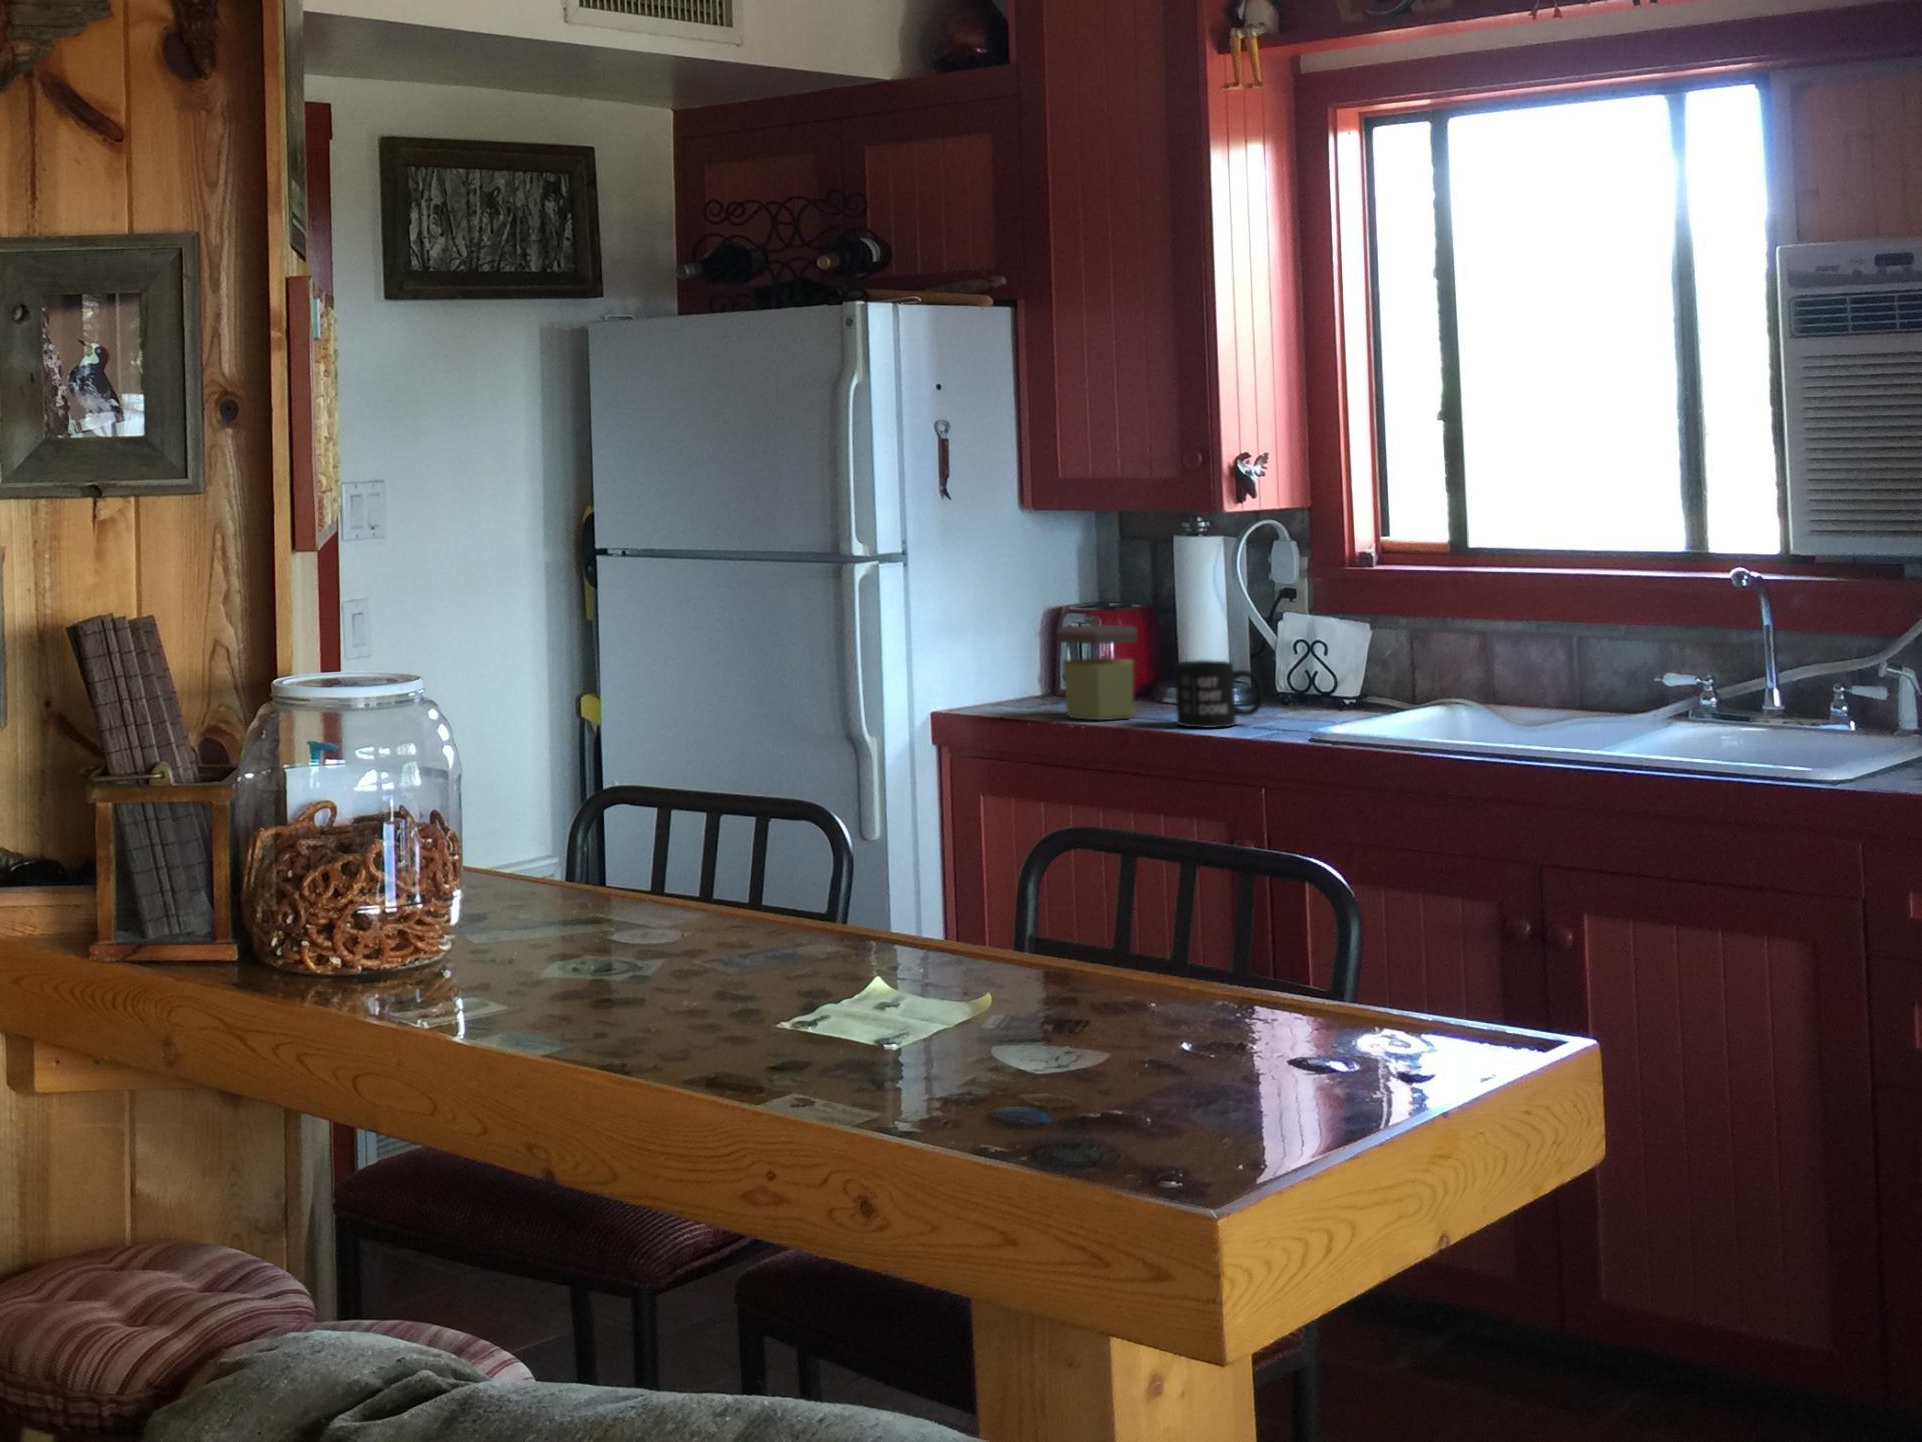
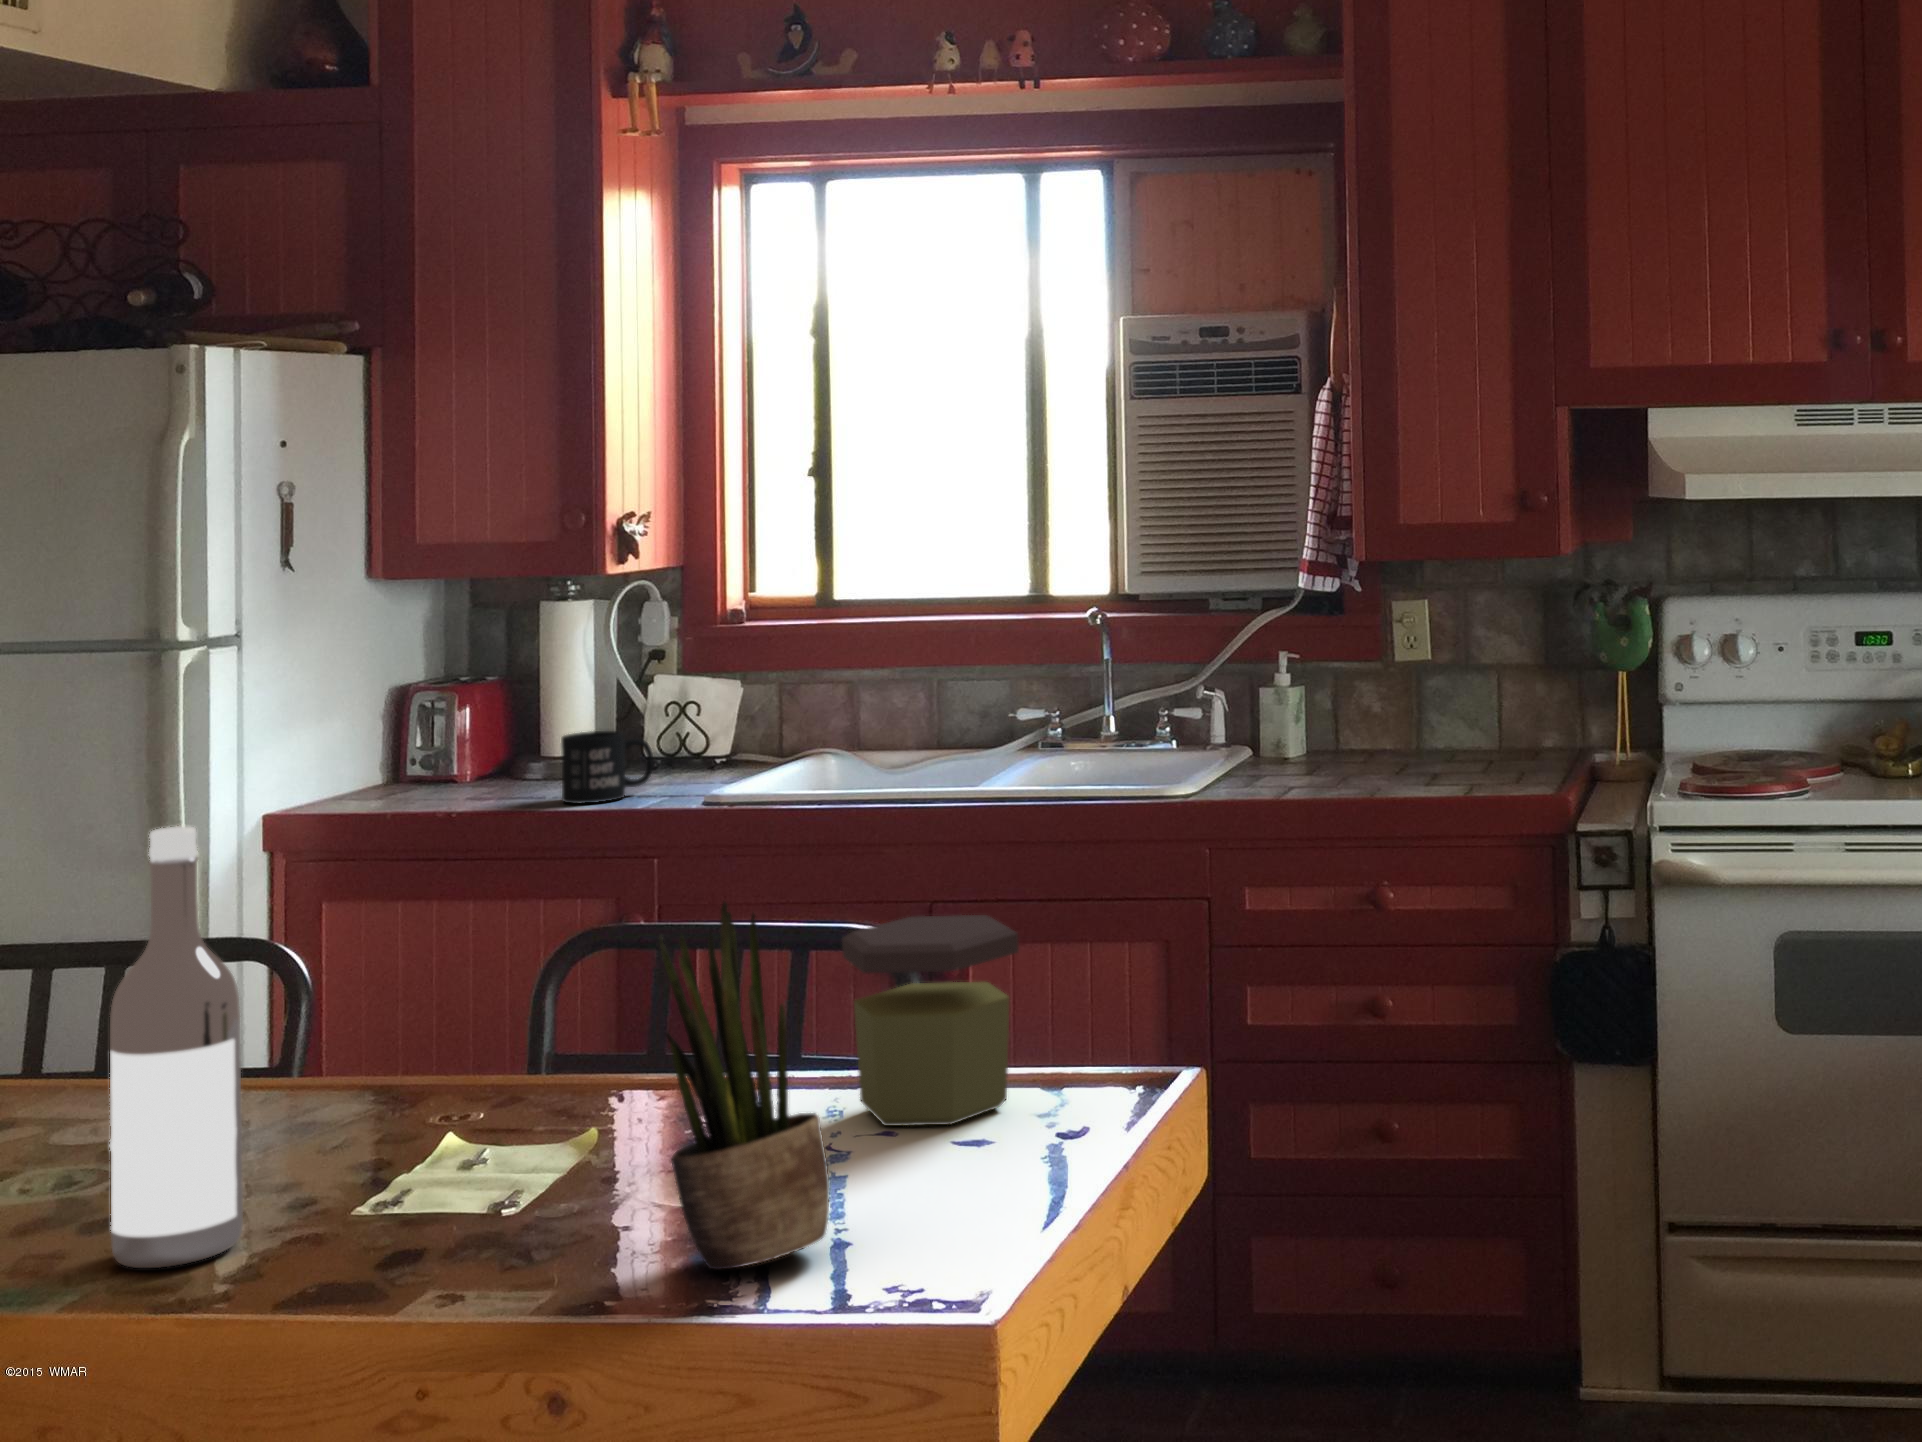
jar: present [1057,625,1137,720] -> present [842,915,1019,1126]
wine bottle: none [594,691,691,1037] -> present [110,826,243,1268]
potted plant: none [965,798,1110,1129] -> present [659,902,829,1269]

